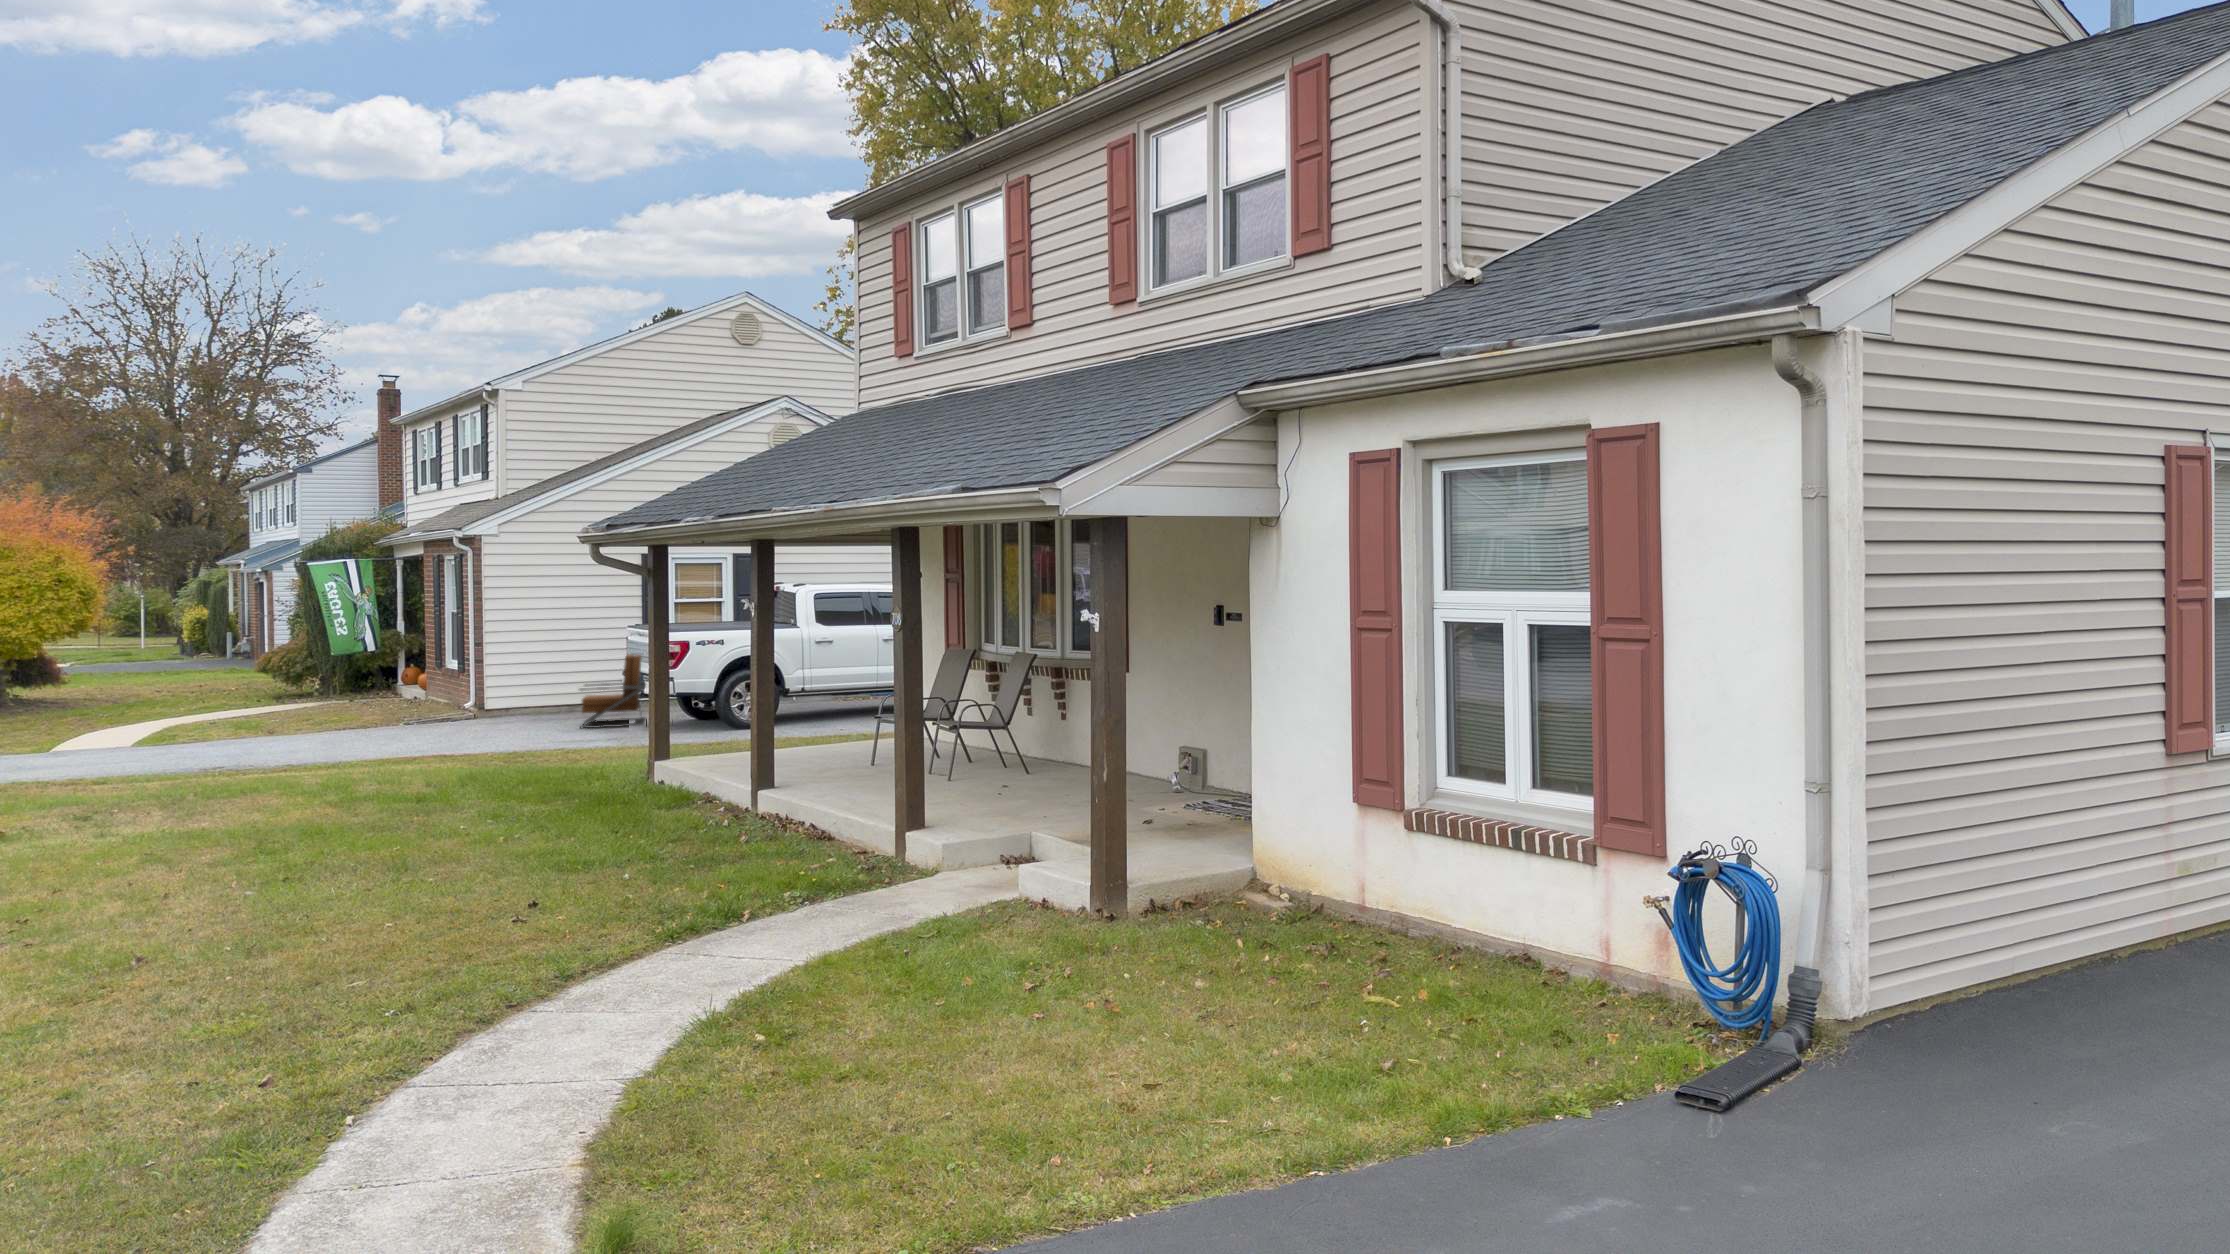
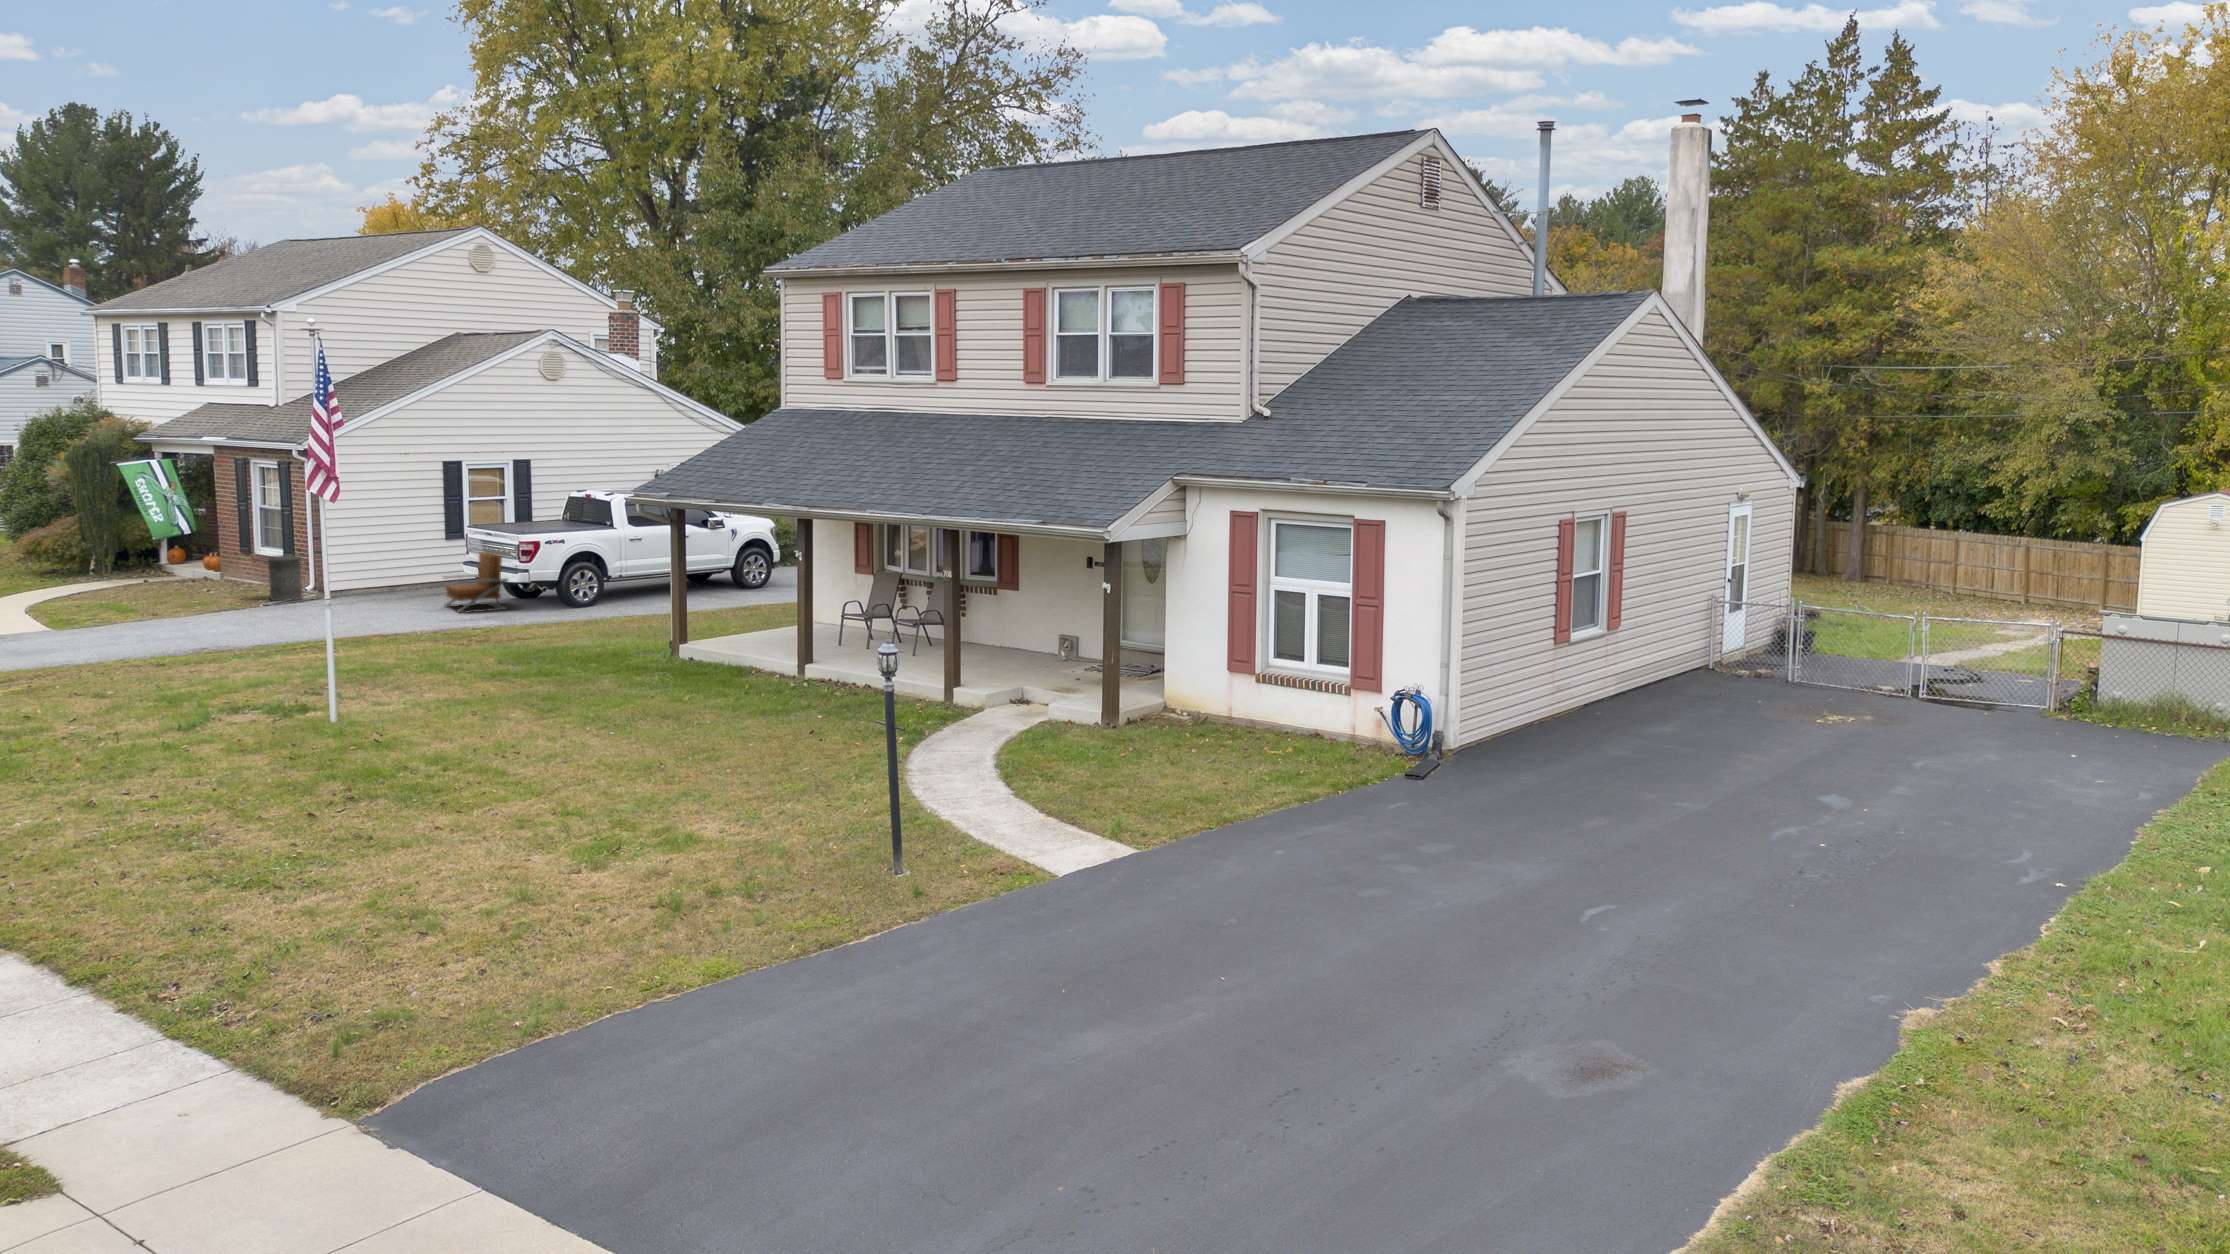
trash can: none [431,661,474,716] -> present [267,555,302,601]

